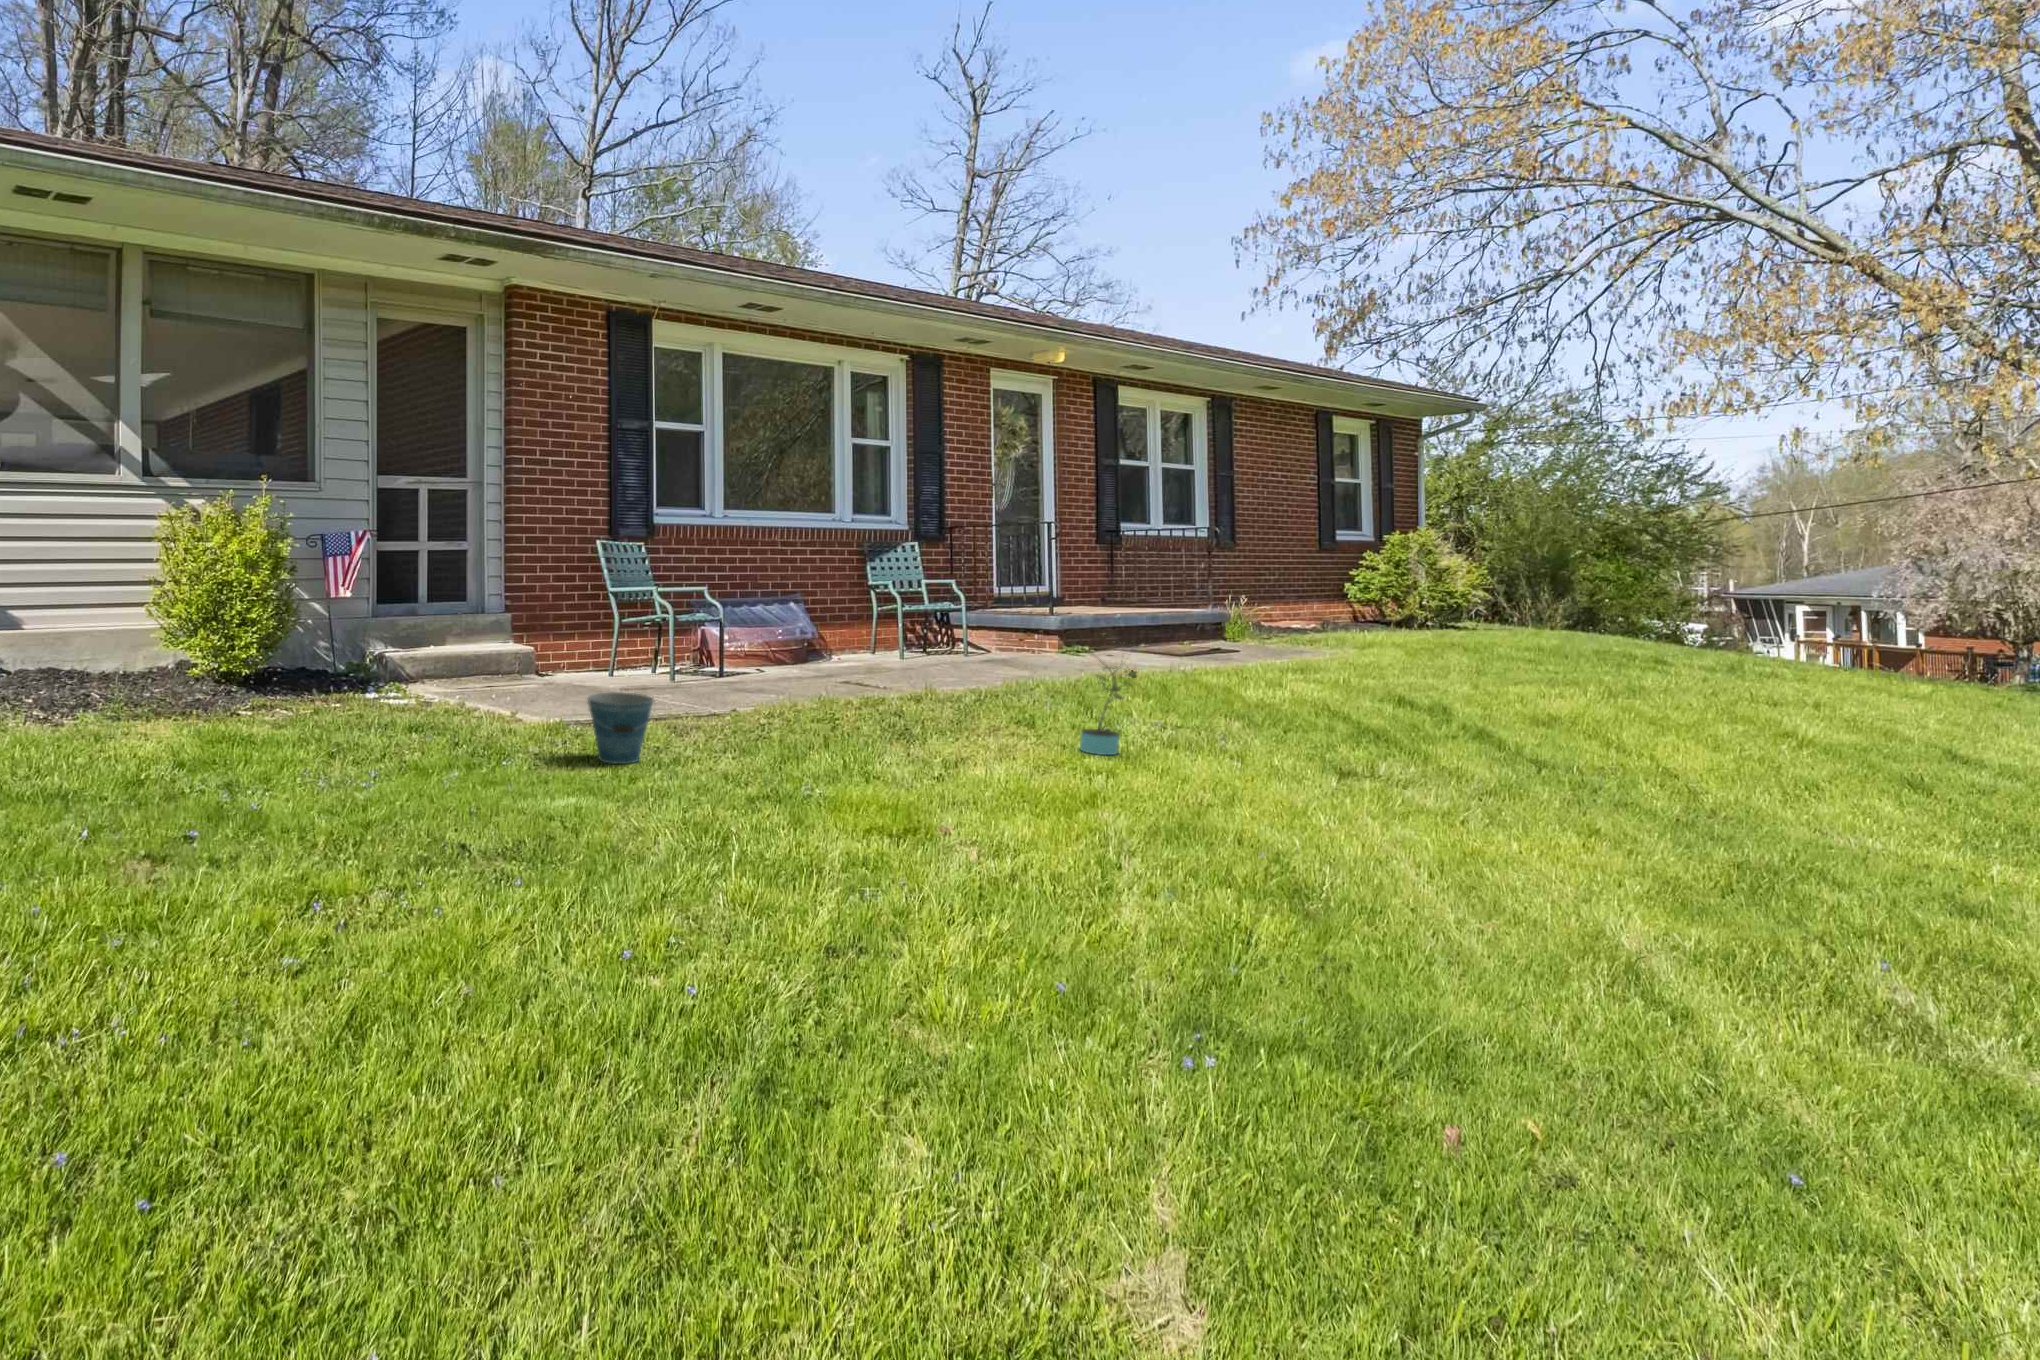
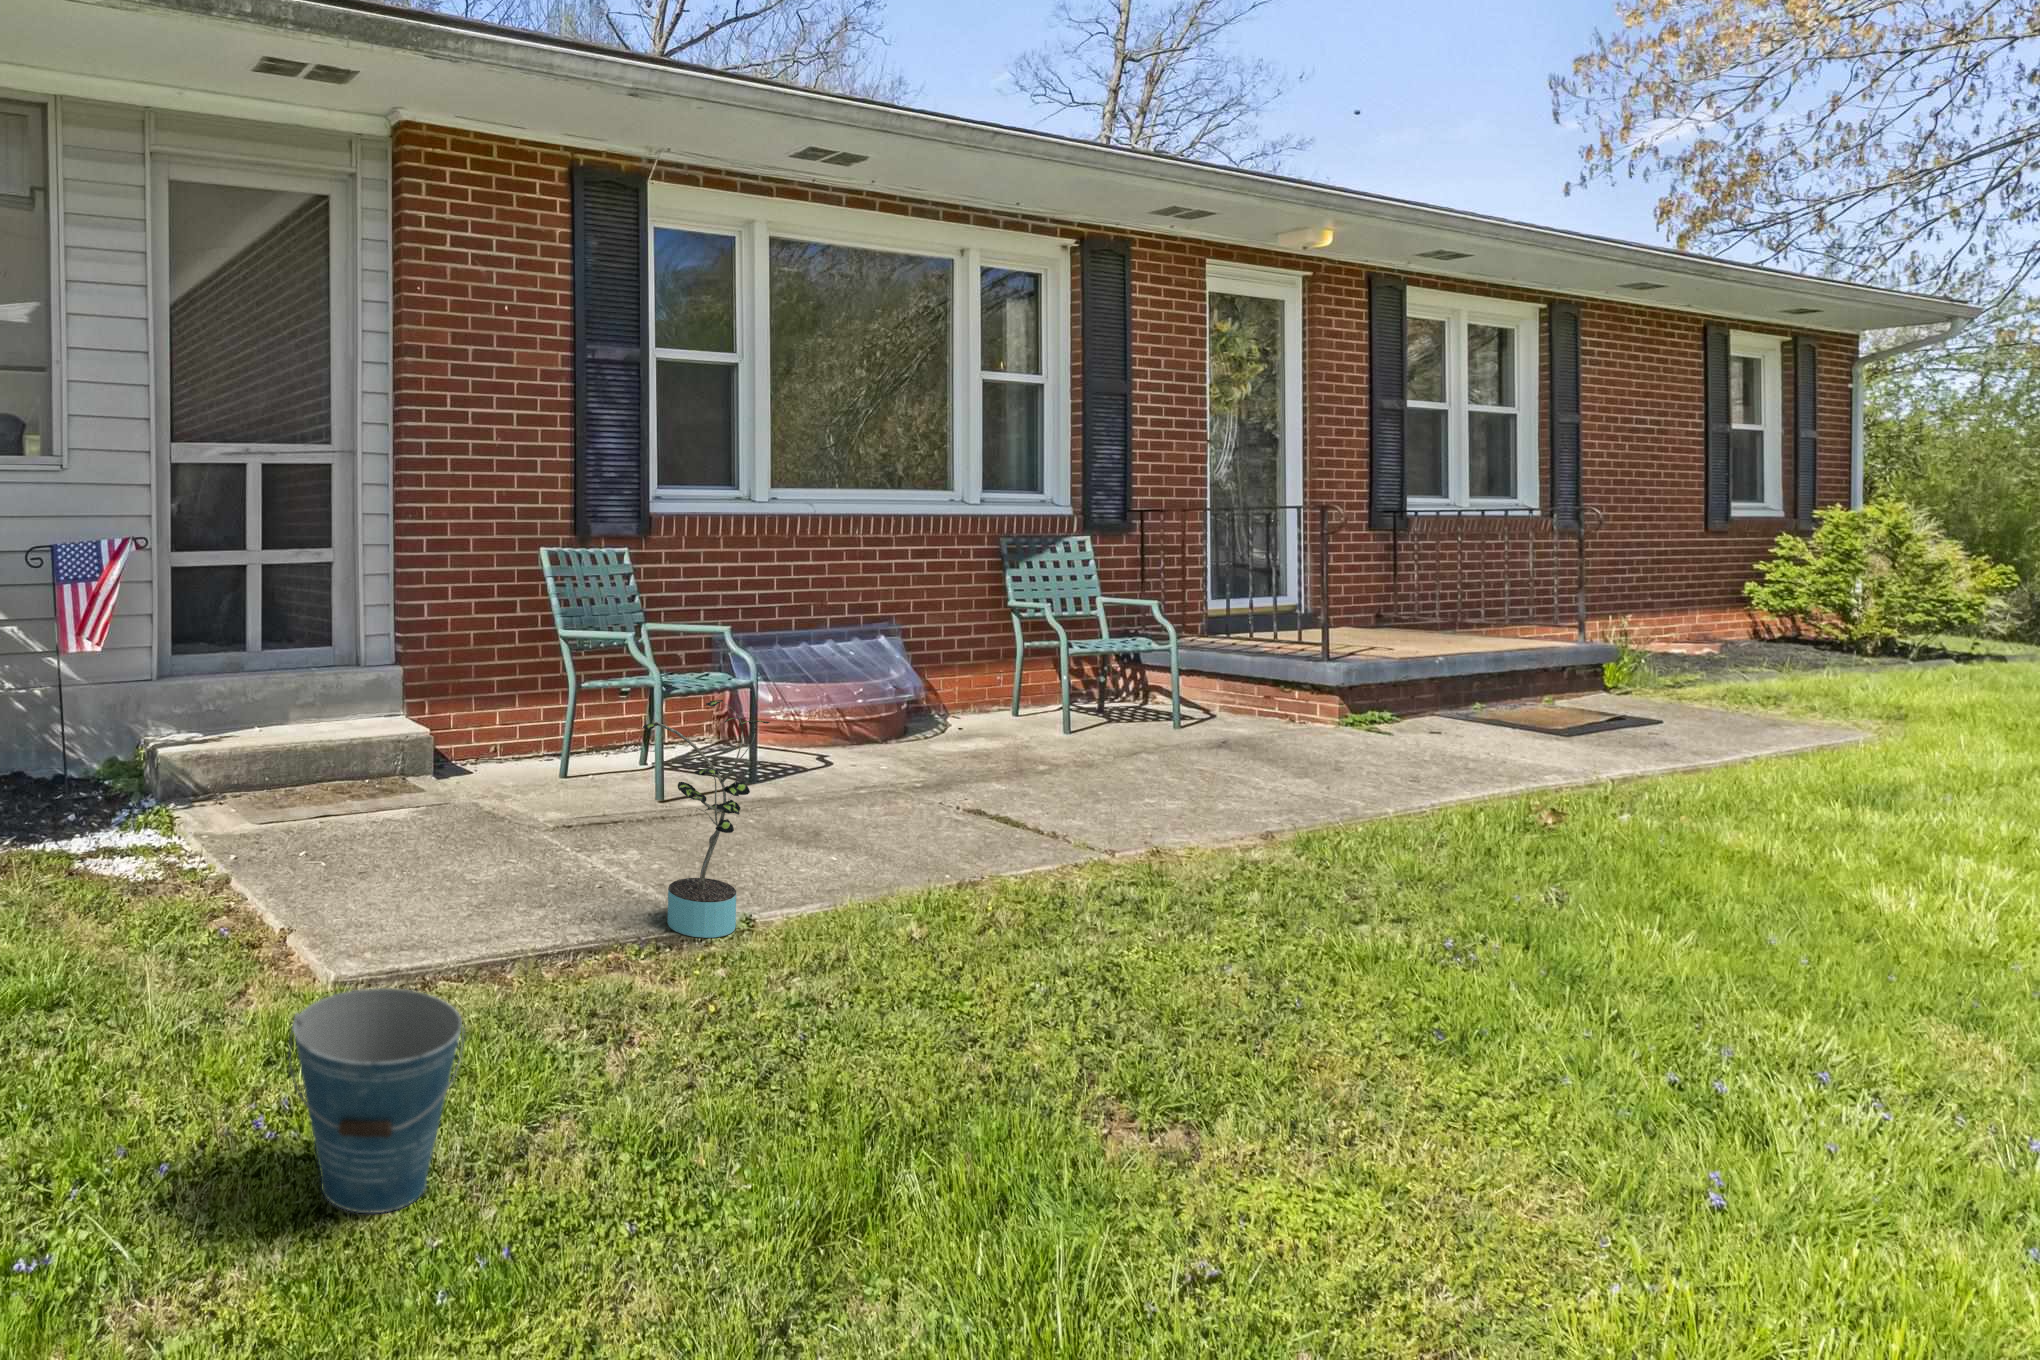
potted plant: present [1073,633,1136,755] -> present [643,700,770,938]

